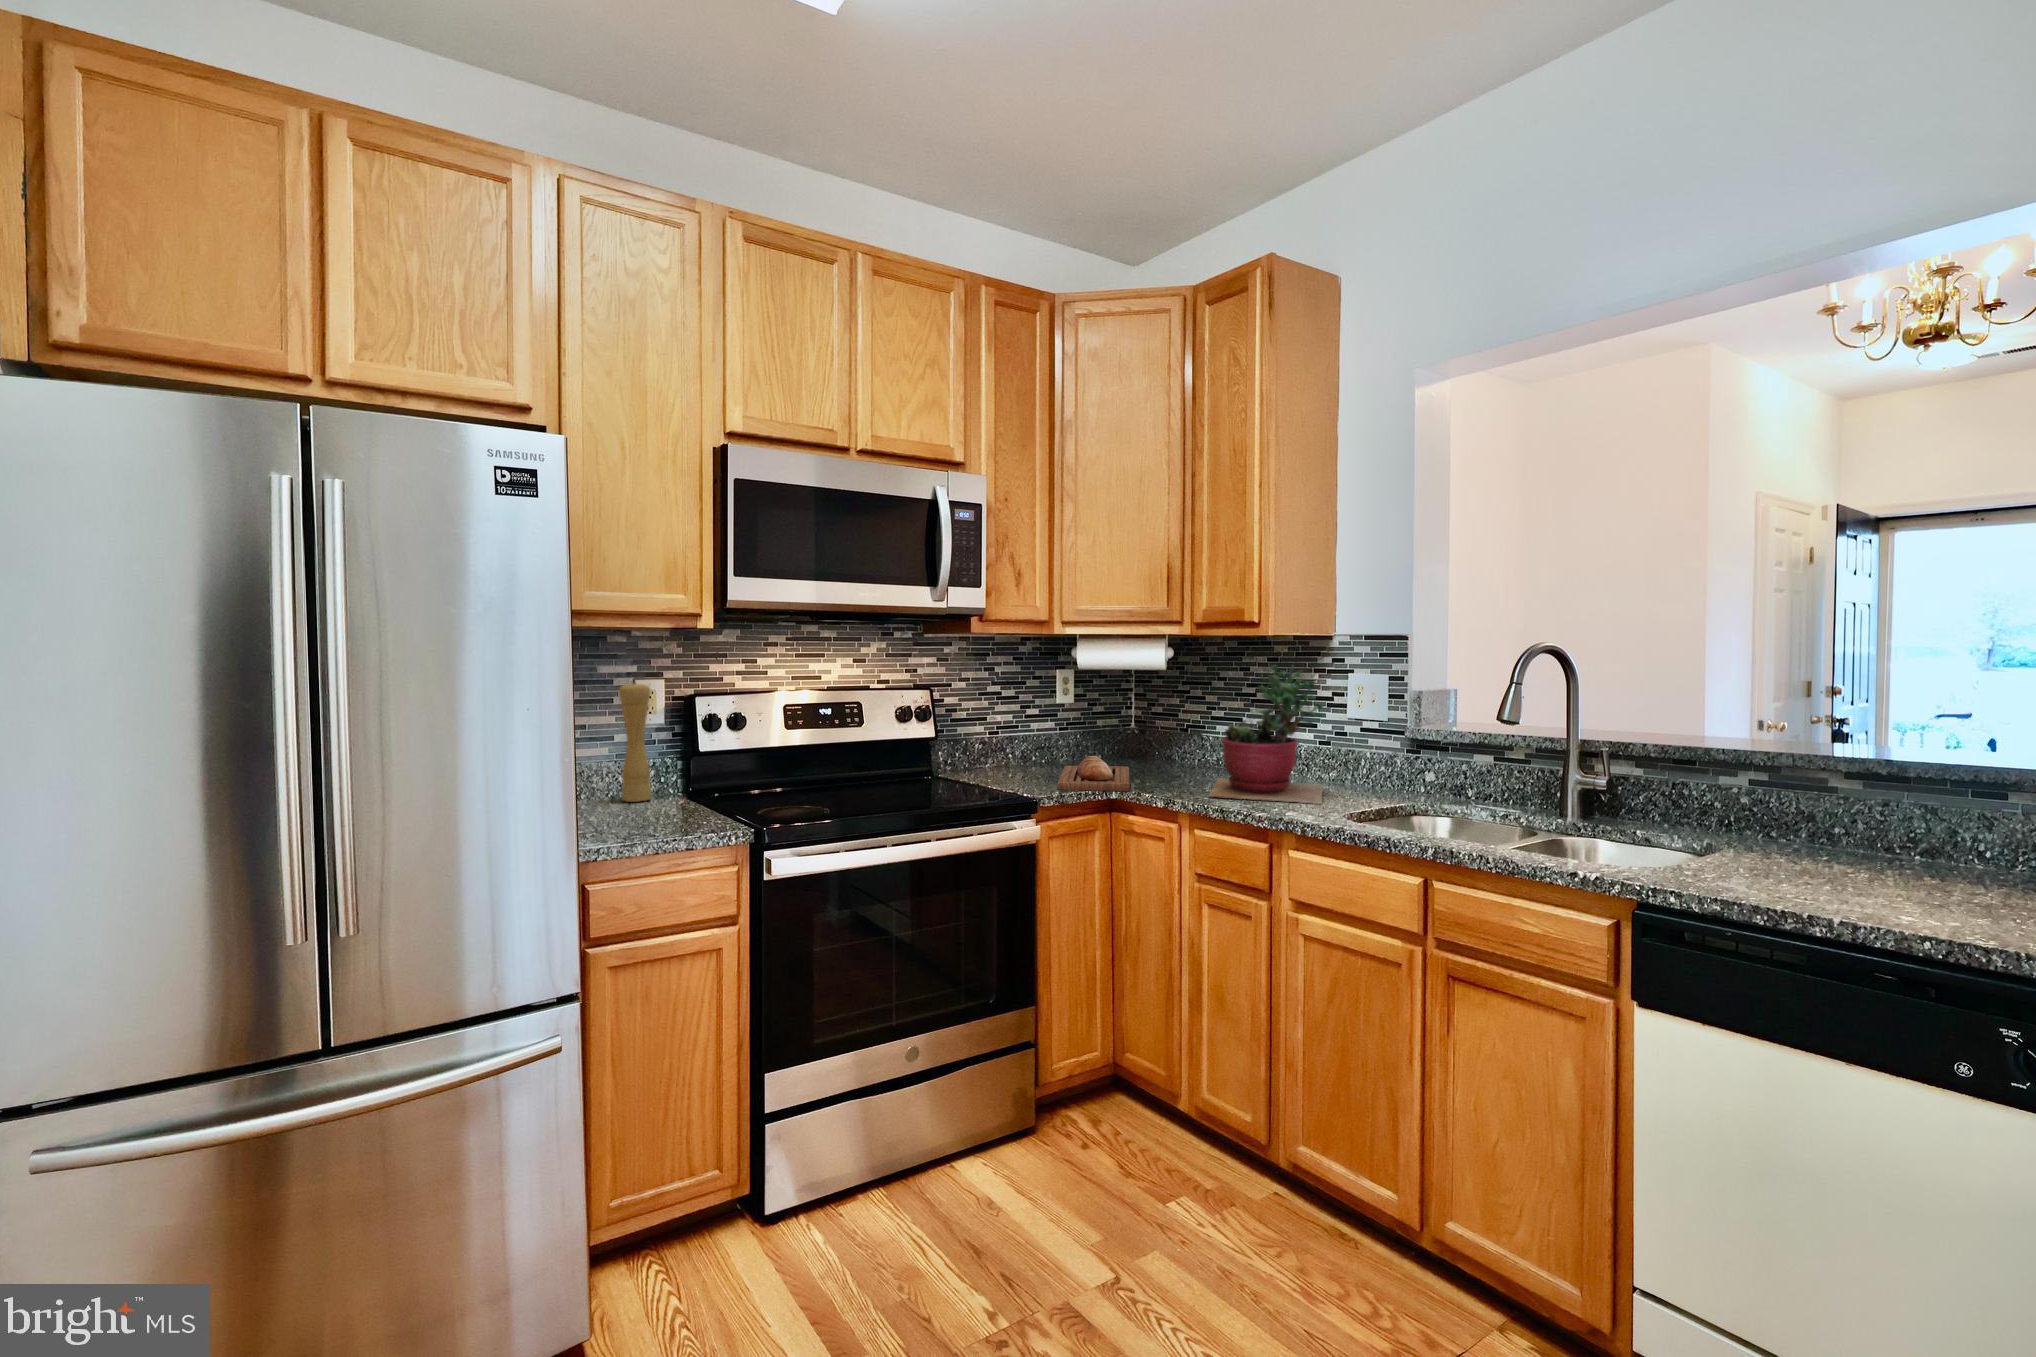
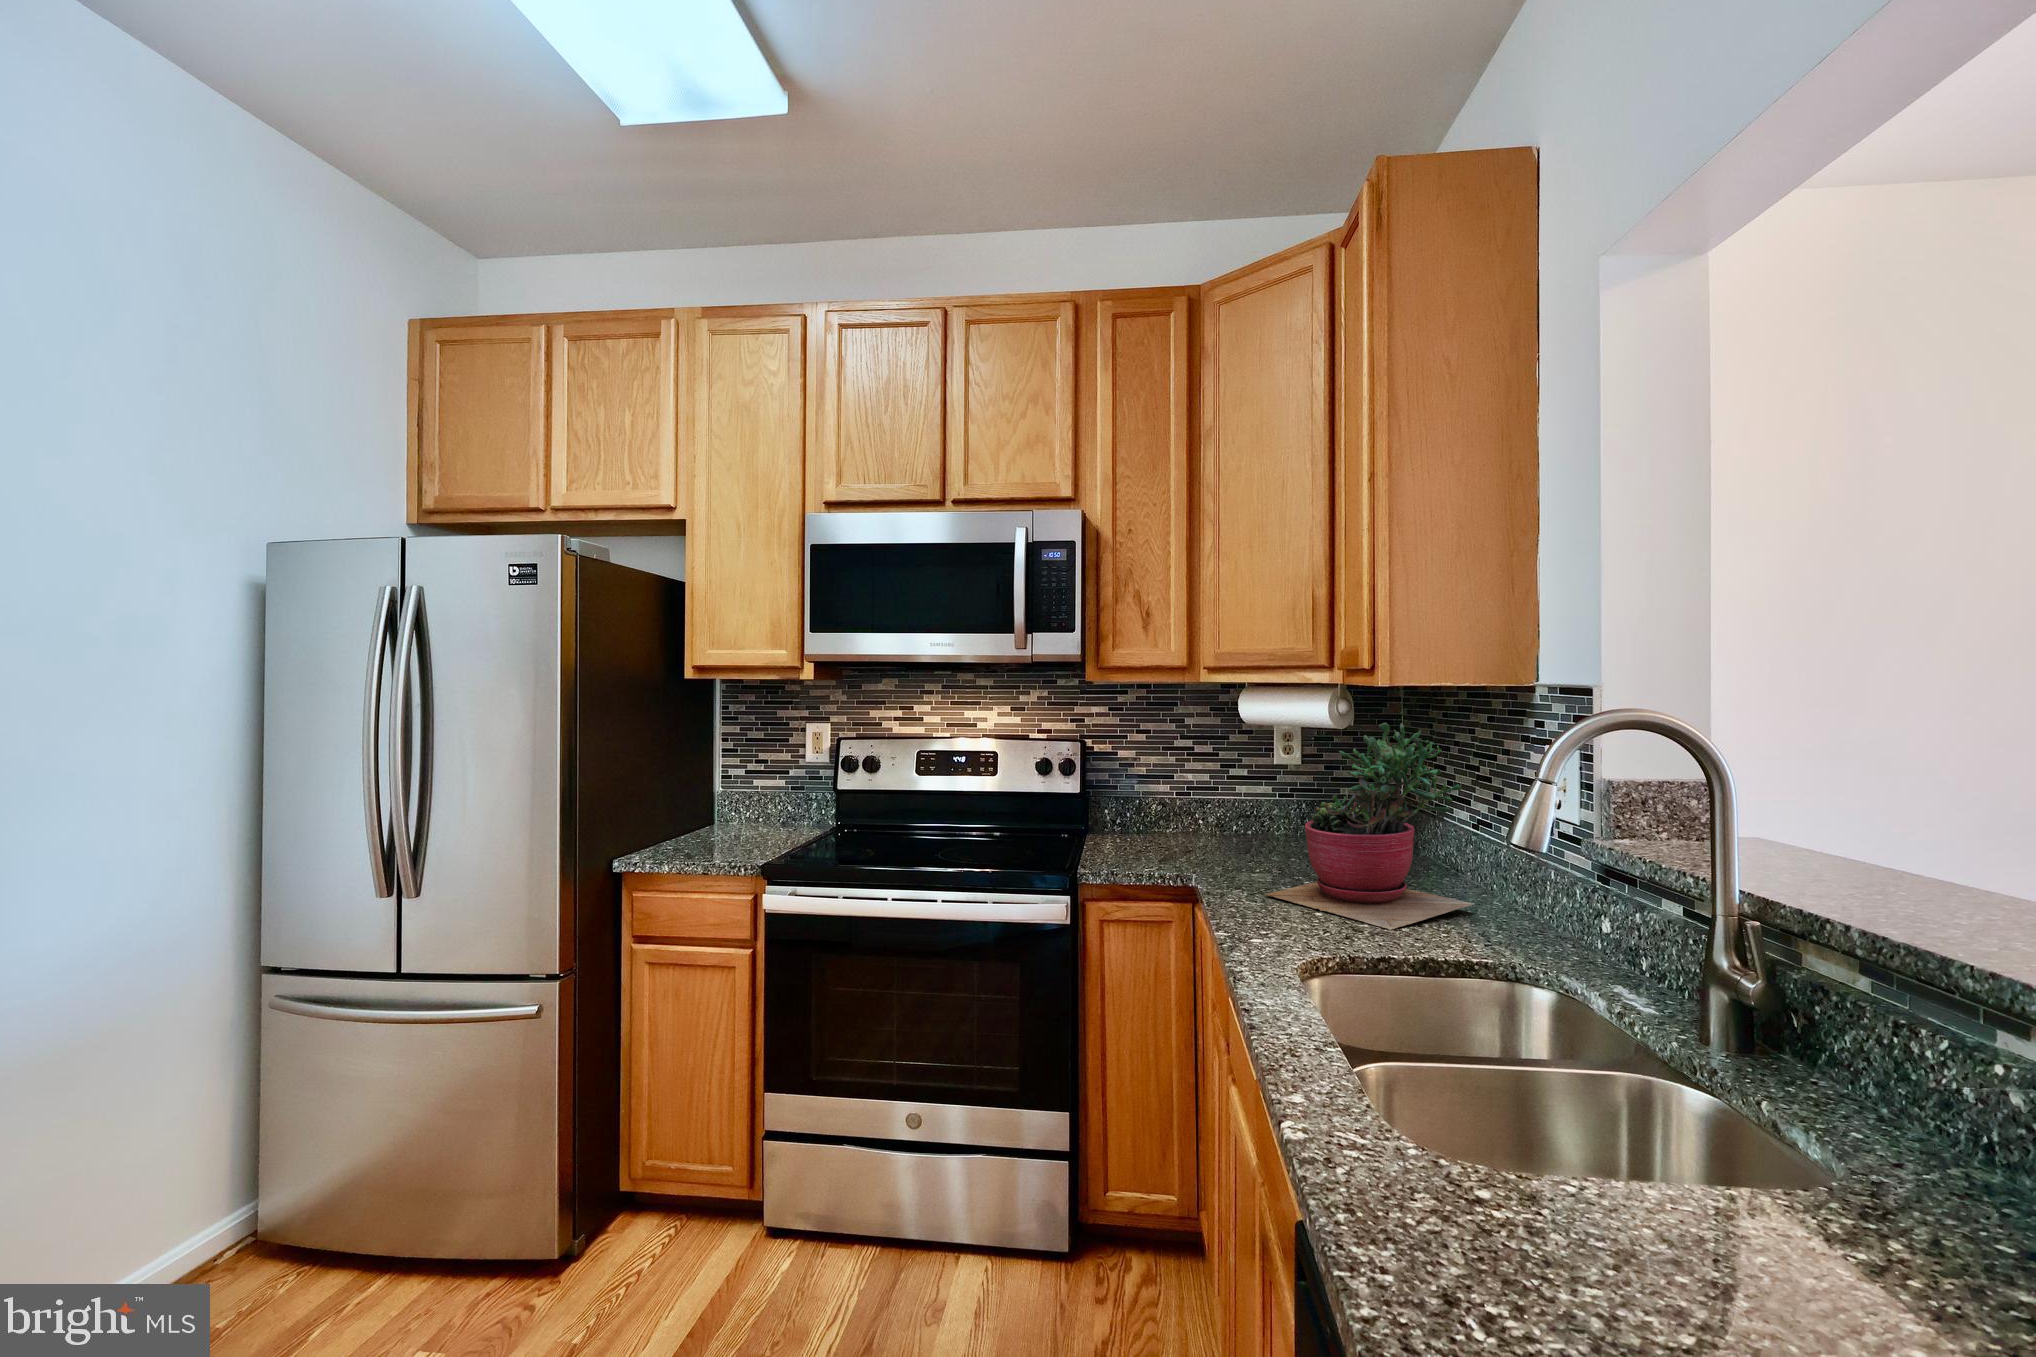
pepper mill: present [619,682,652,802] -> none [773,724,799,825]
bread loaf: present [1057,756,1130,792] -> none [1134,828,1283,875]

